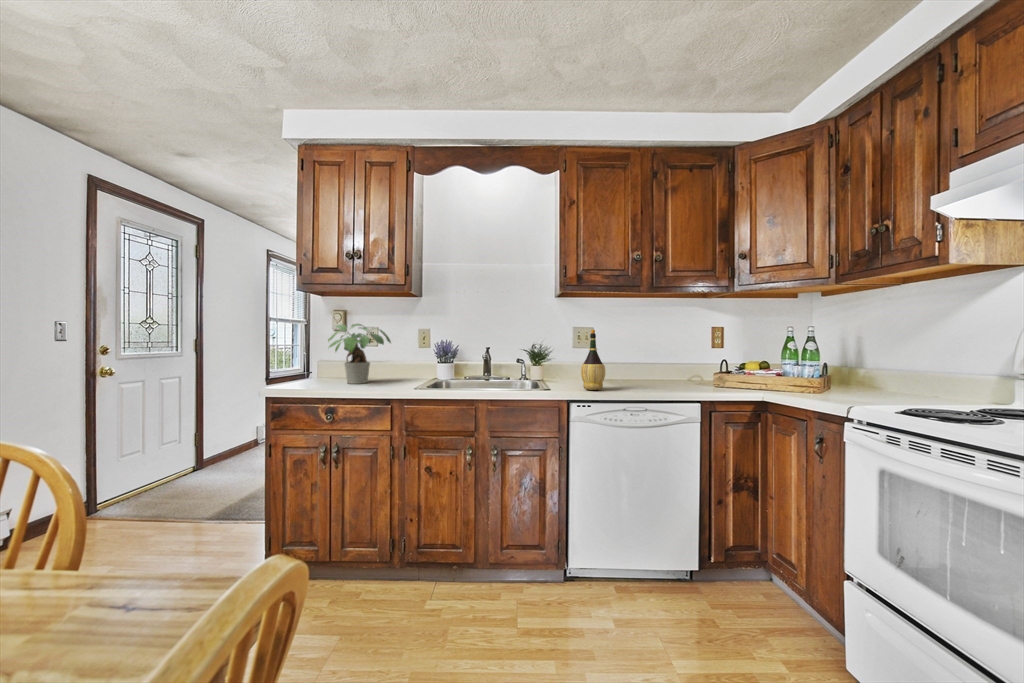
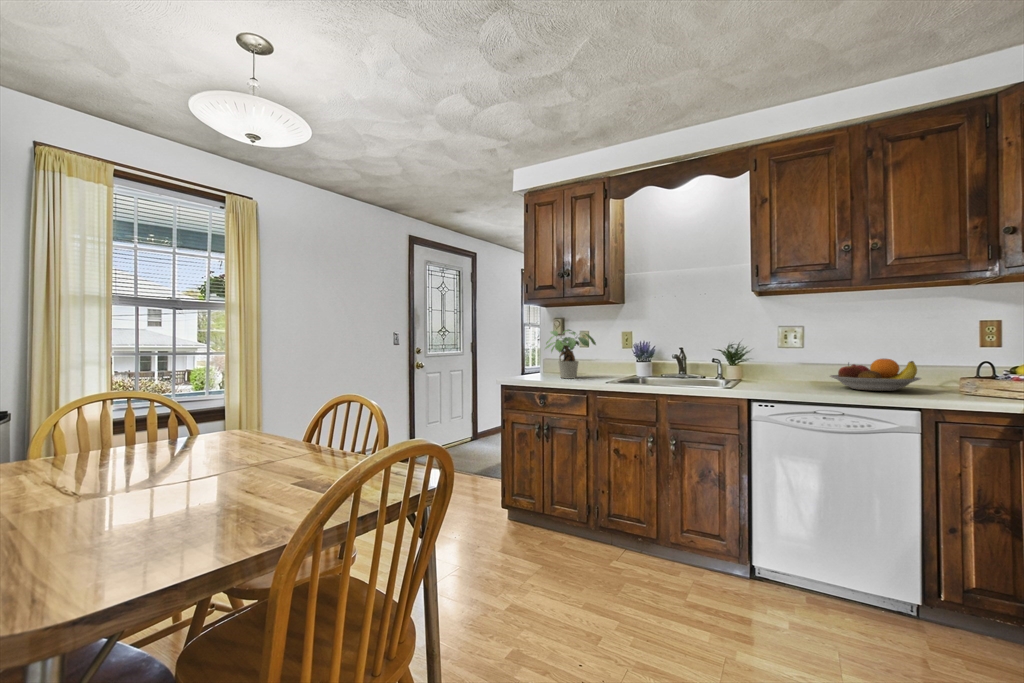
wine bottle: present [581,330,605,390] -> none [767,329,796,391]
fruit bowl: none [620,357,687,386] -> present [830,359,921,391]

